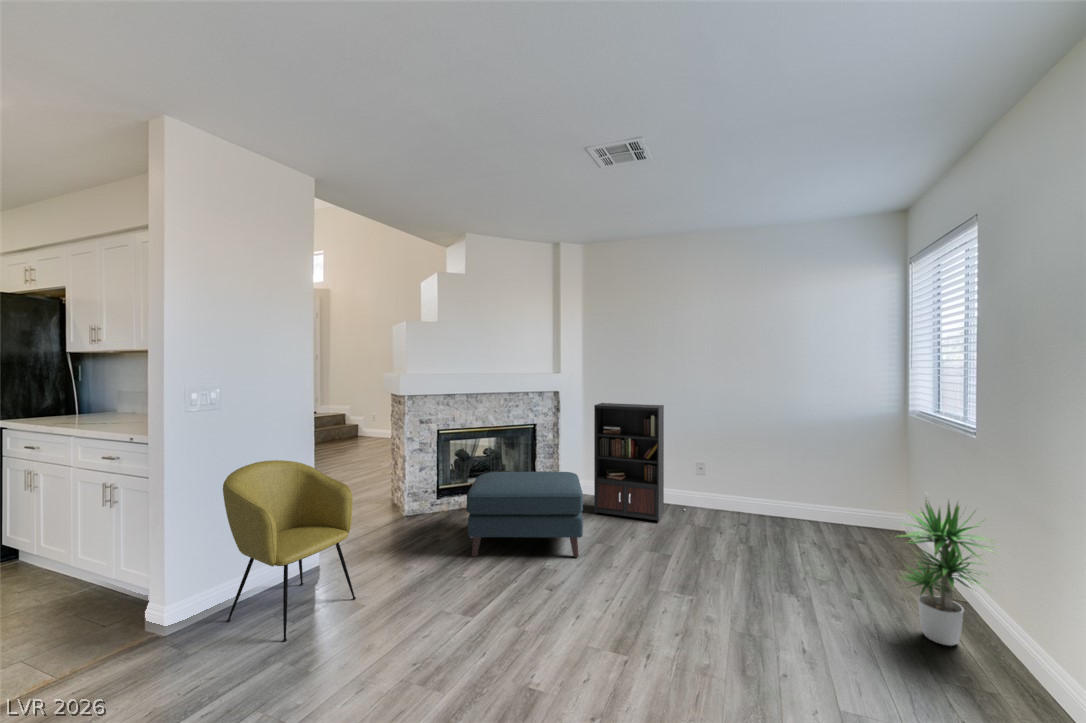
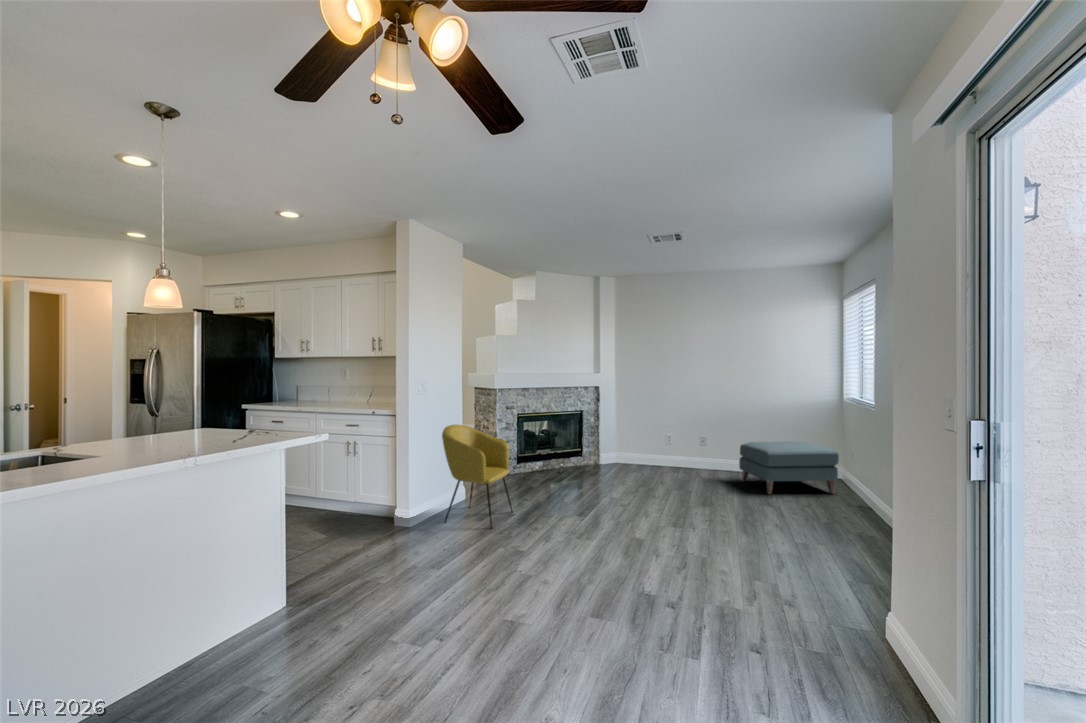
bookcase: present [594,403,686,522] -> none [632,394,694,476]
ottoman: present [466,472,583,558] -> present [739,441,839,494]
potted plant: present [896,500,987,645] -> none [835,442,892,523]

